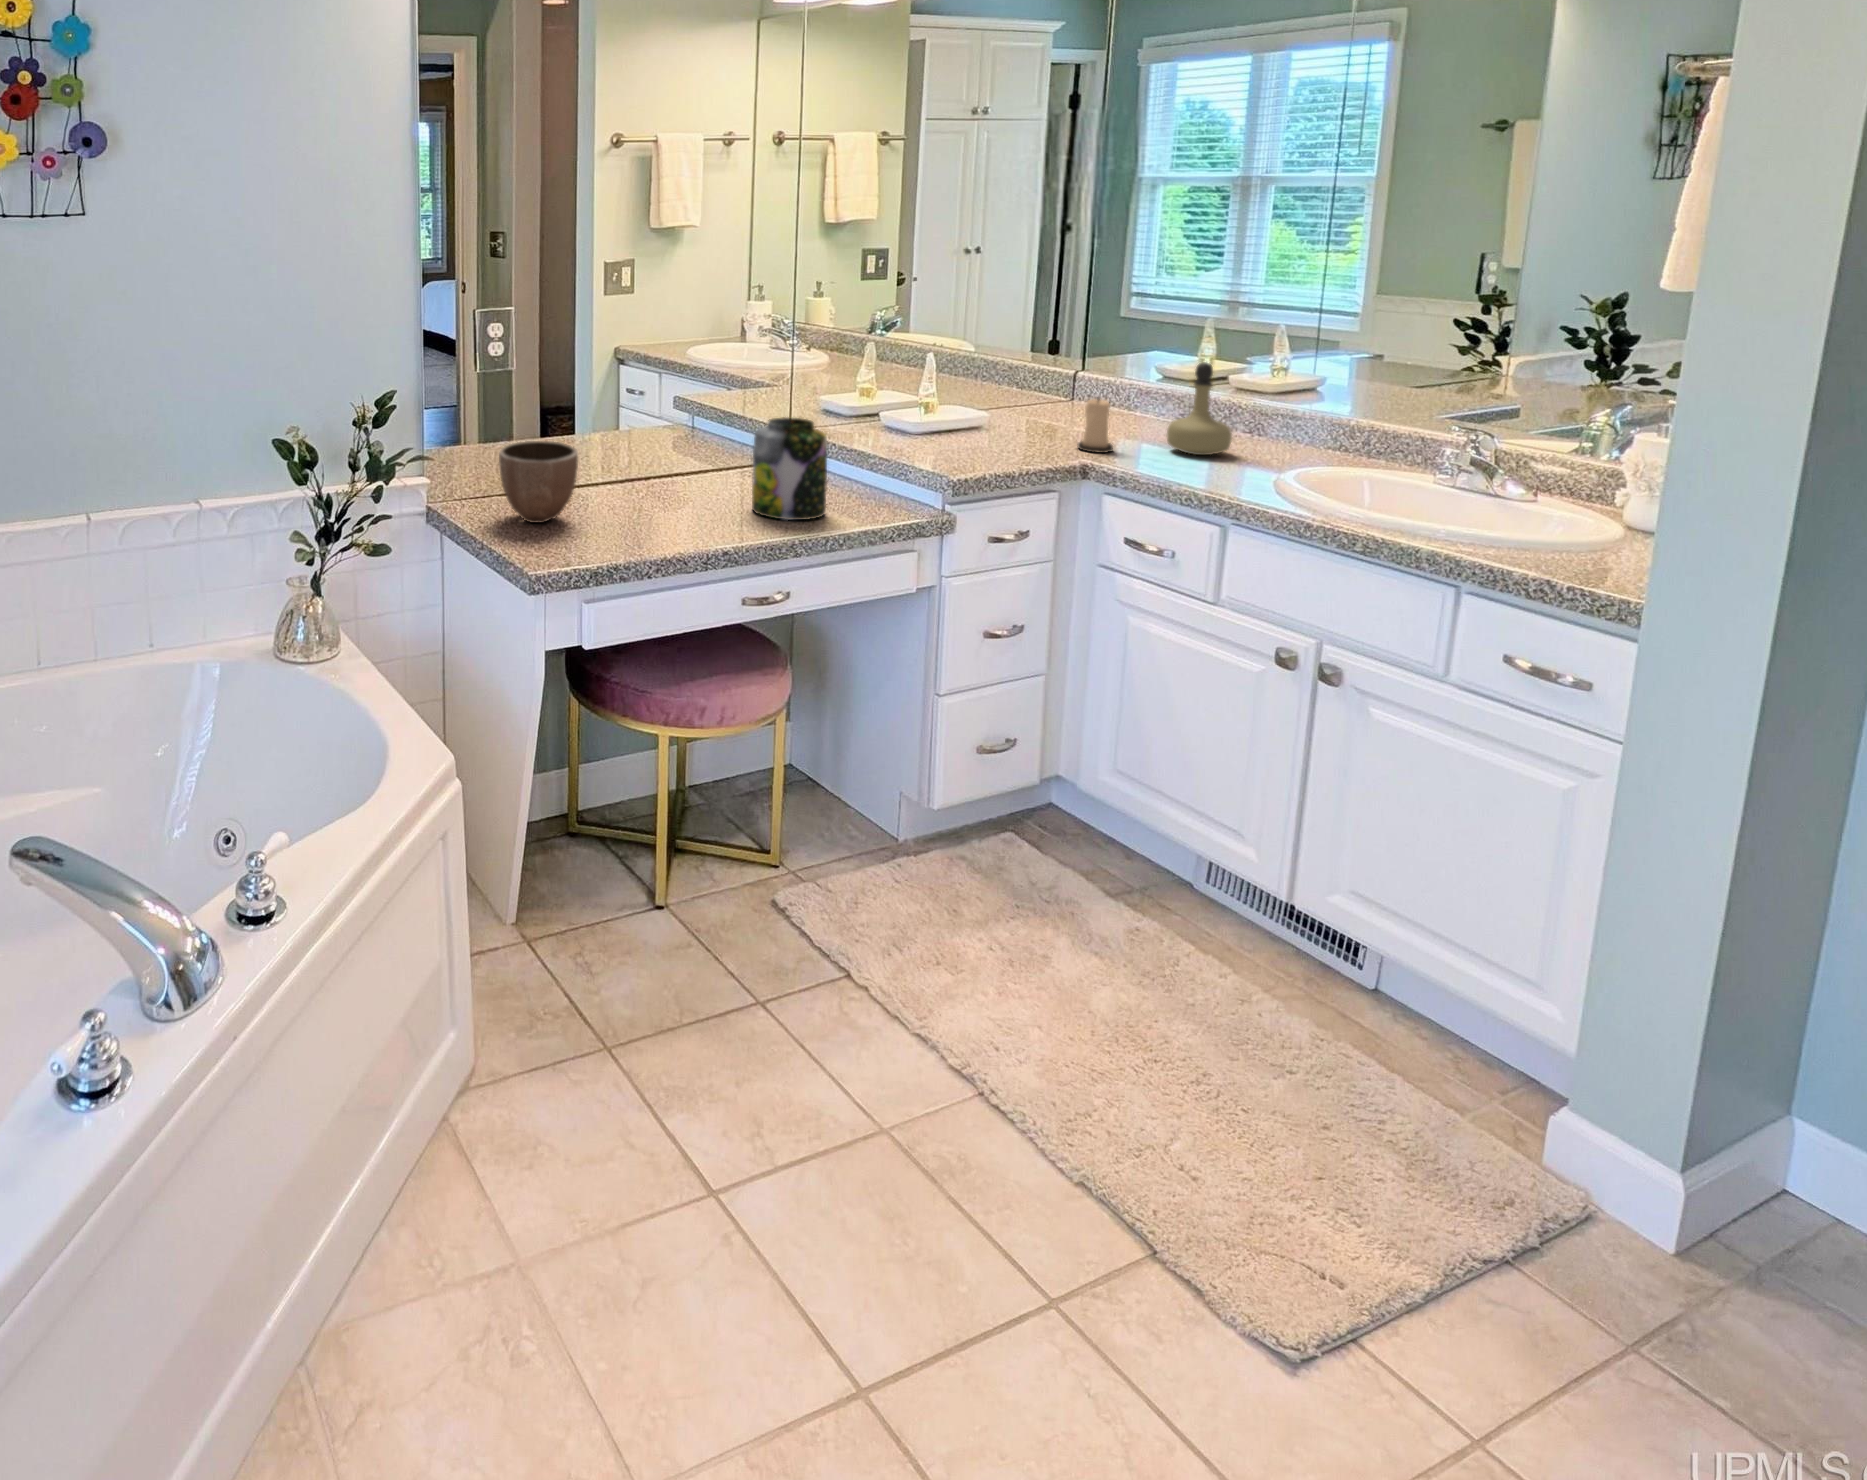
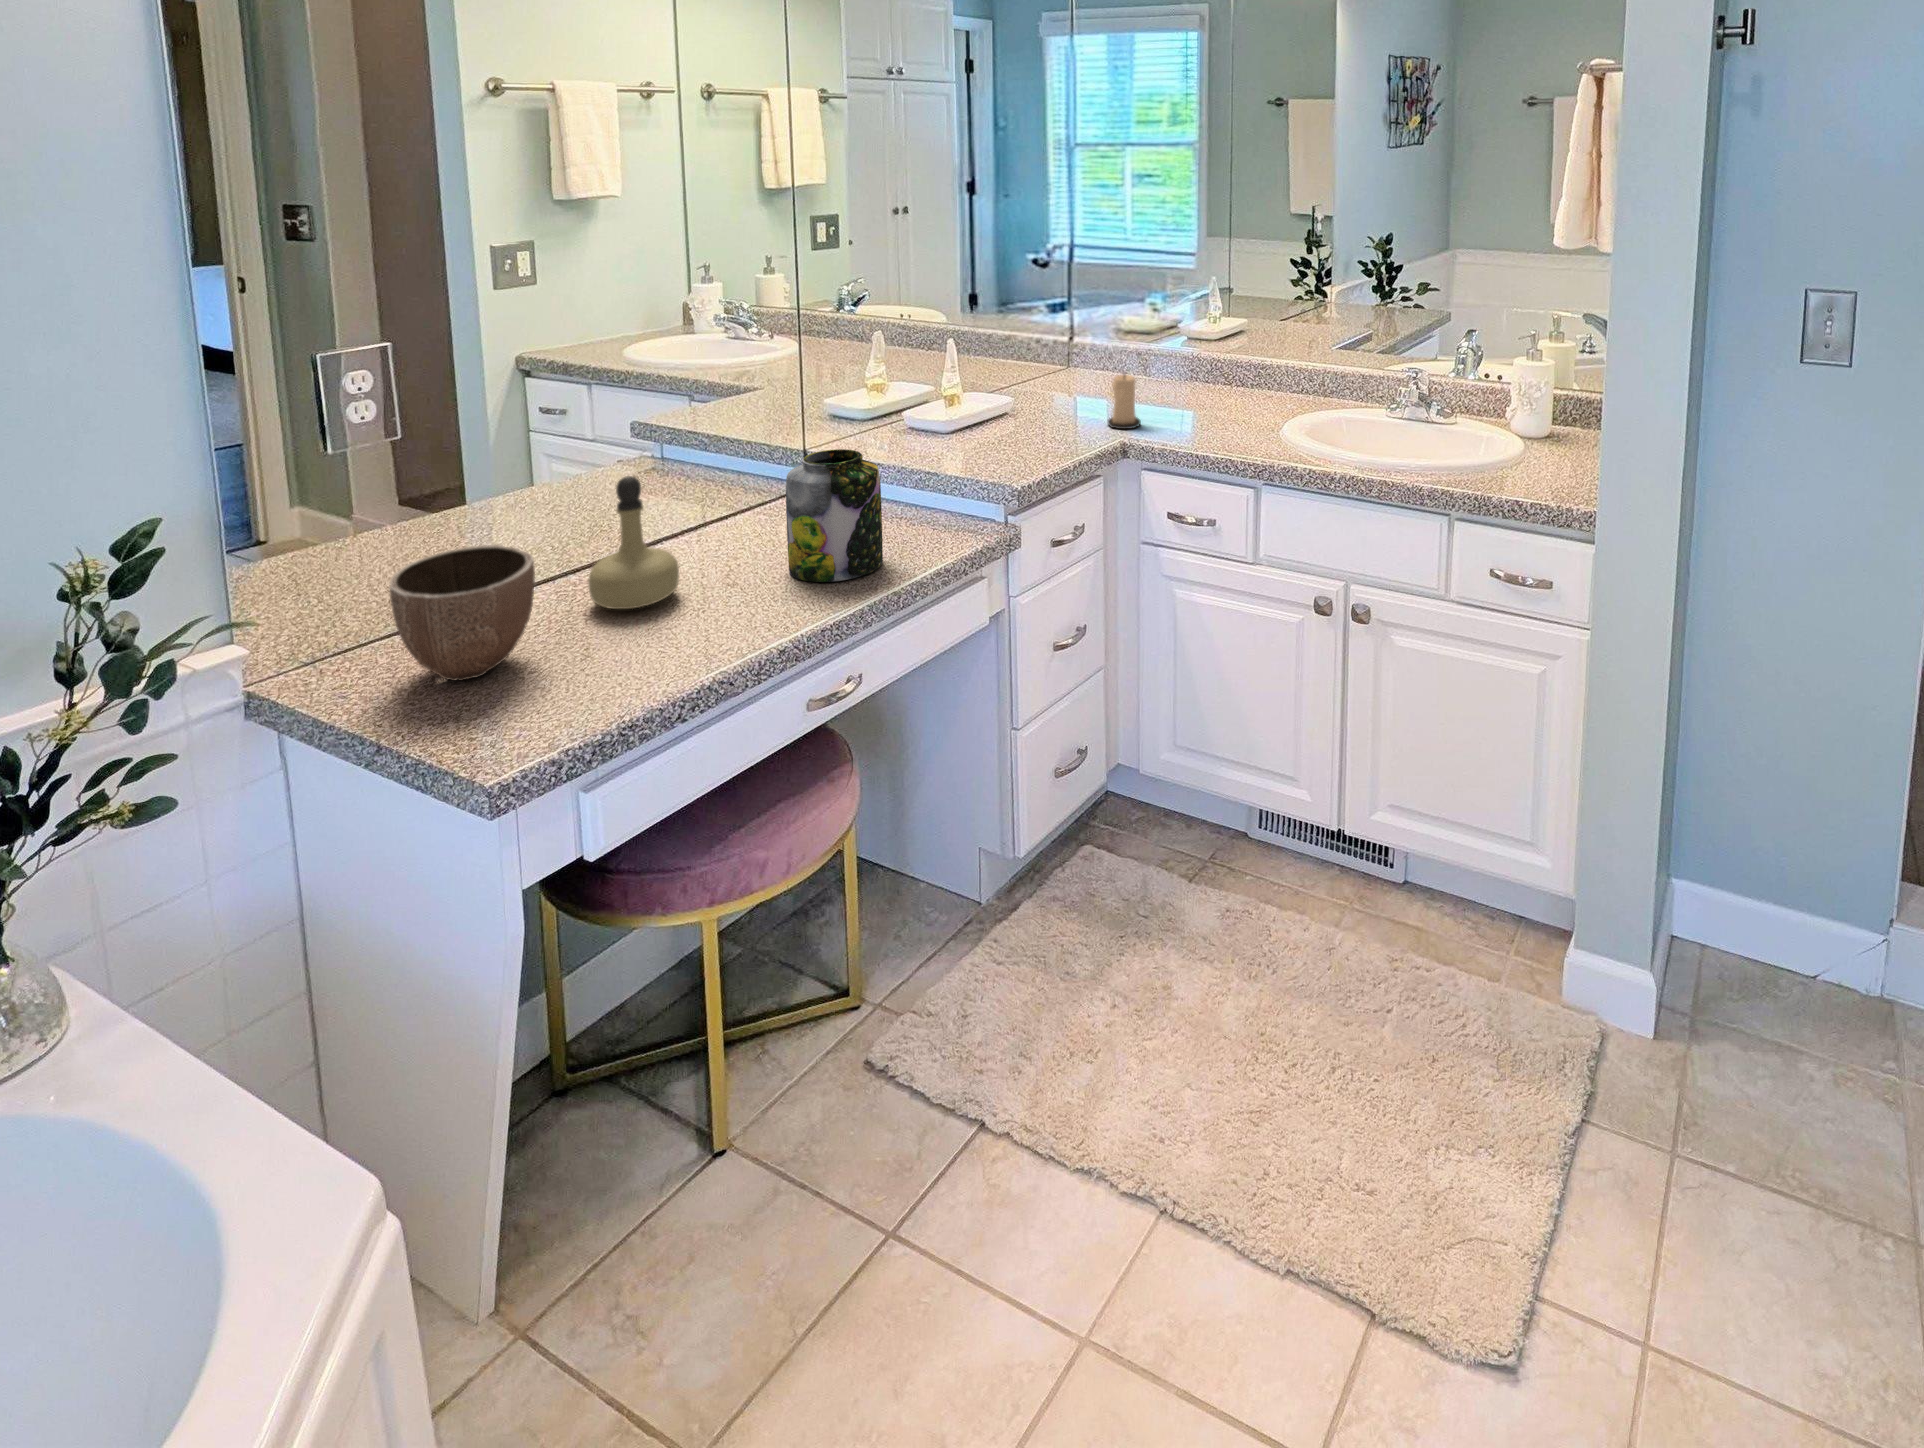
perfume bottle: present [1167,362,1232,455] -> present [588,476,679,609]

